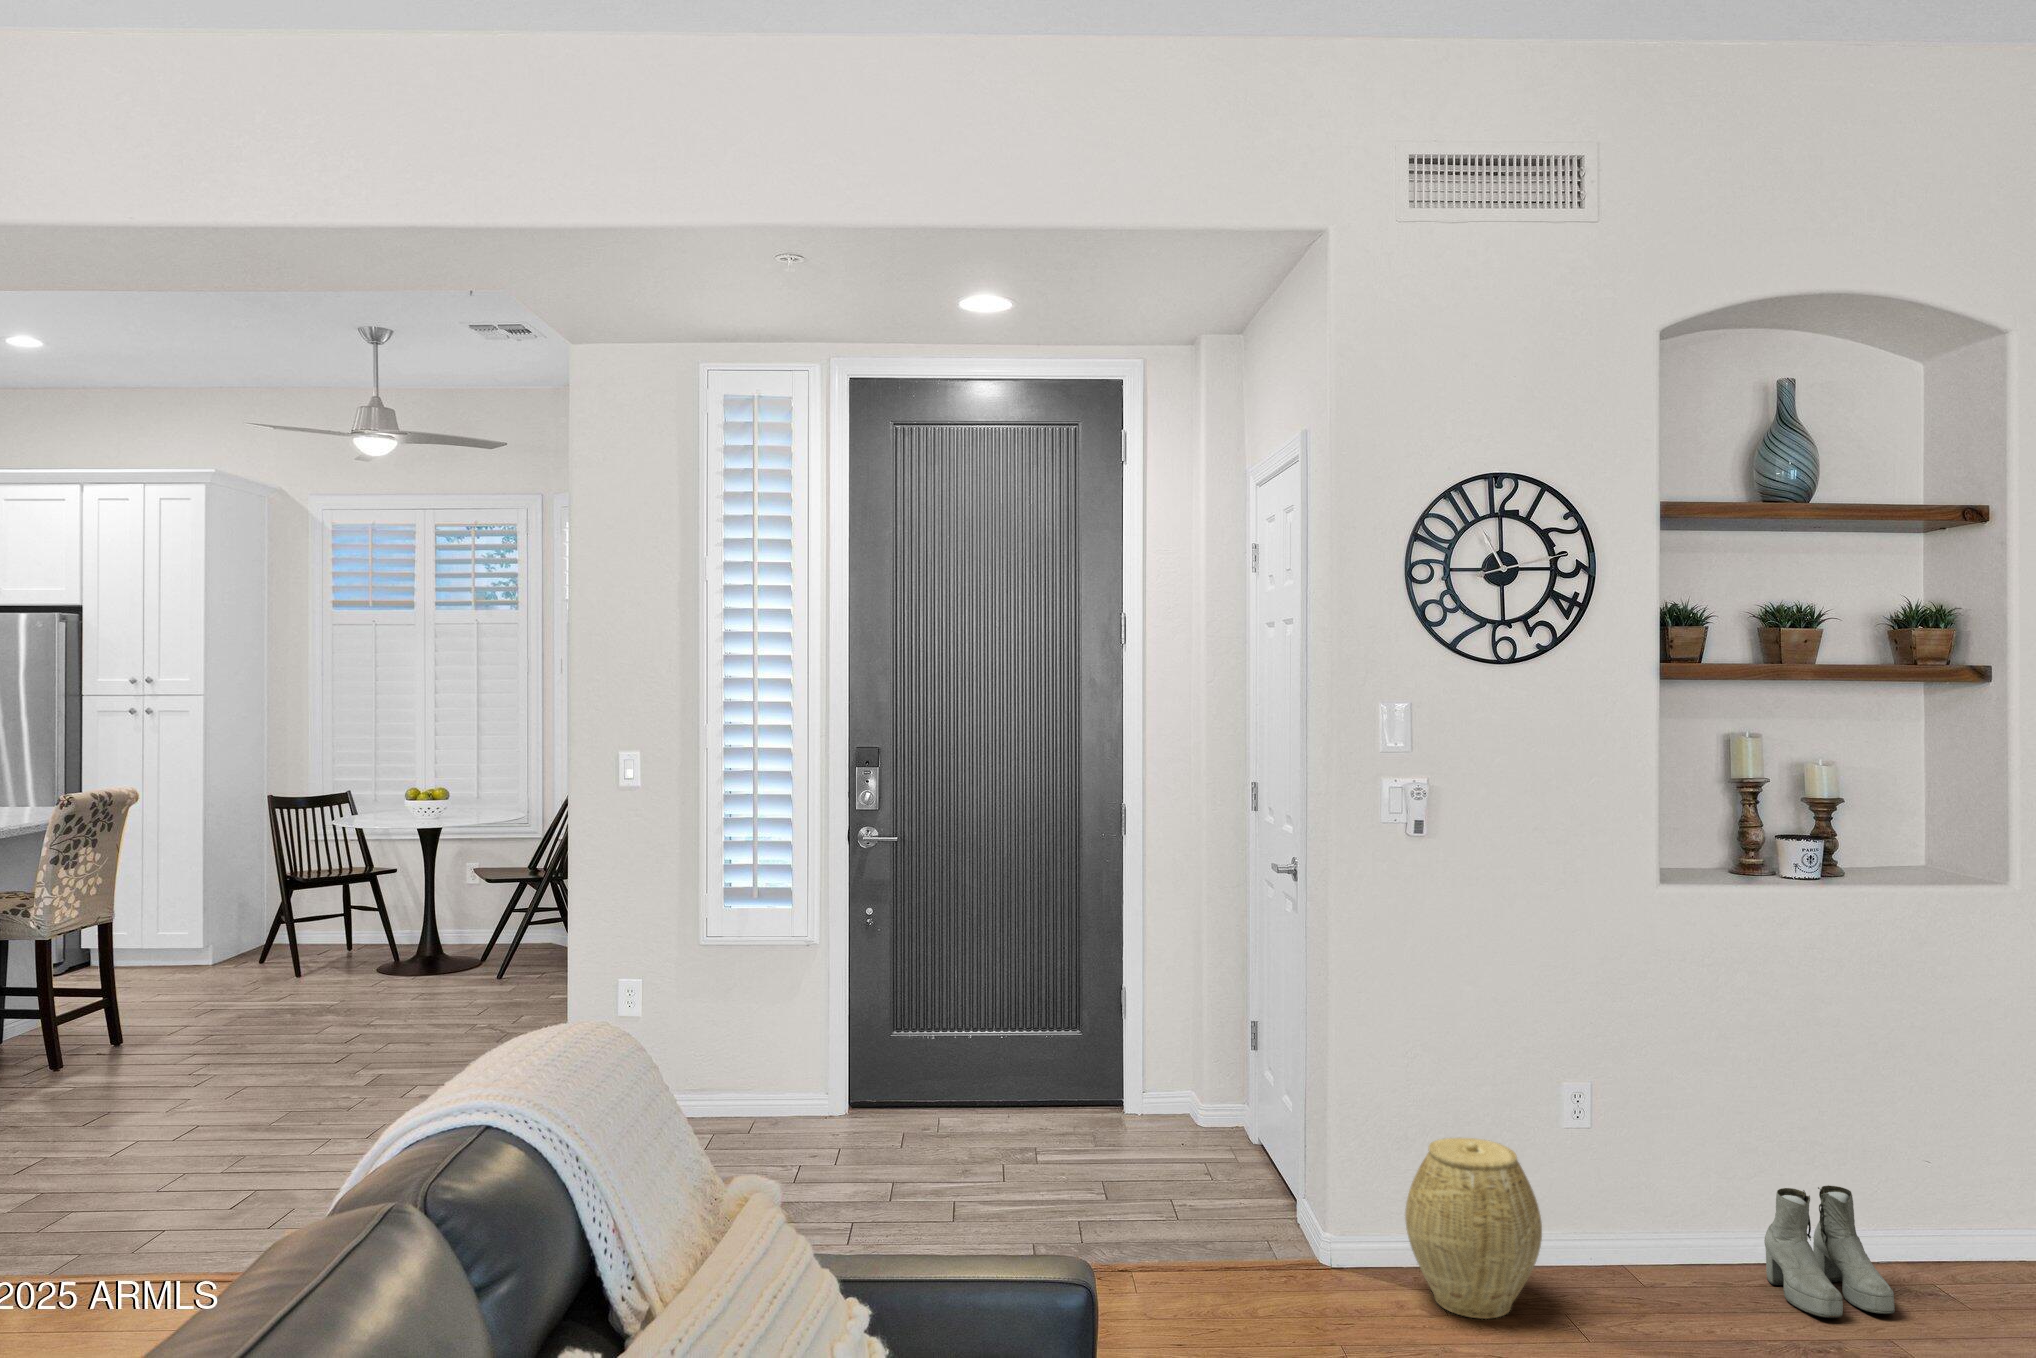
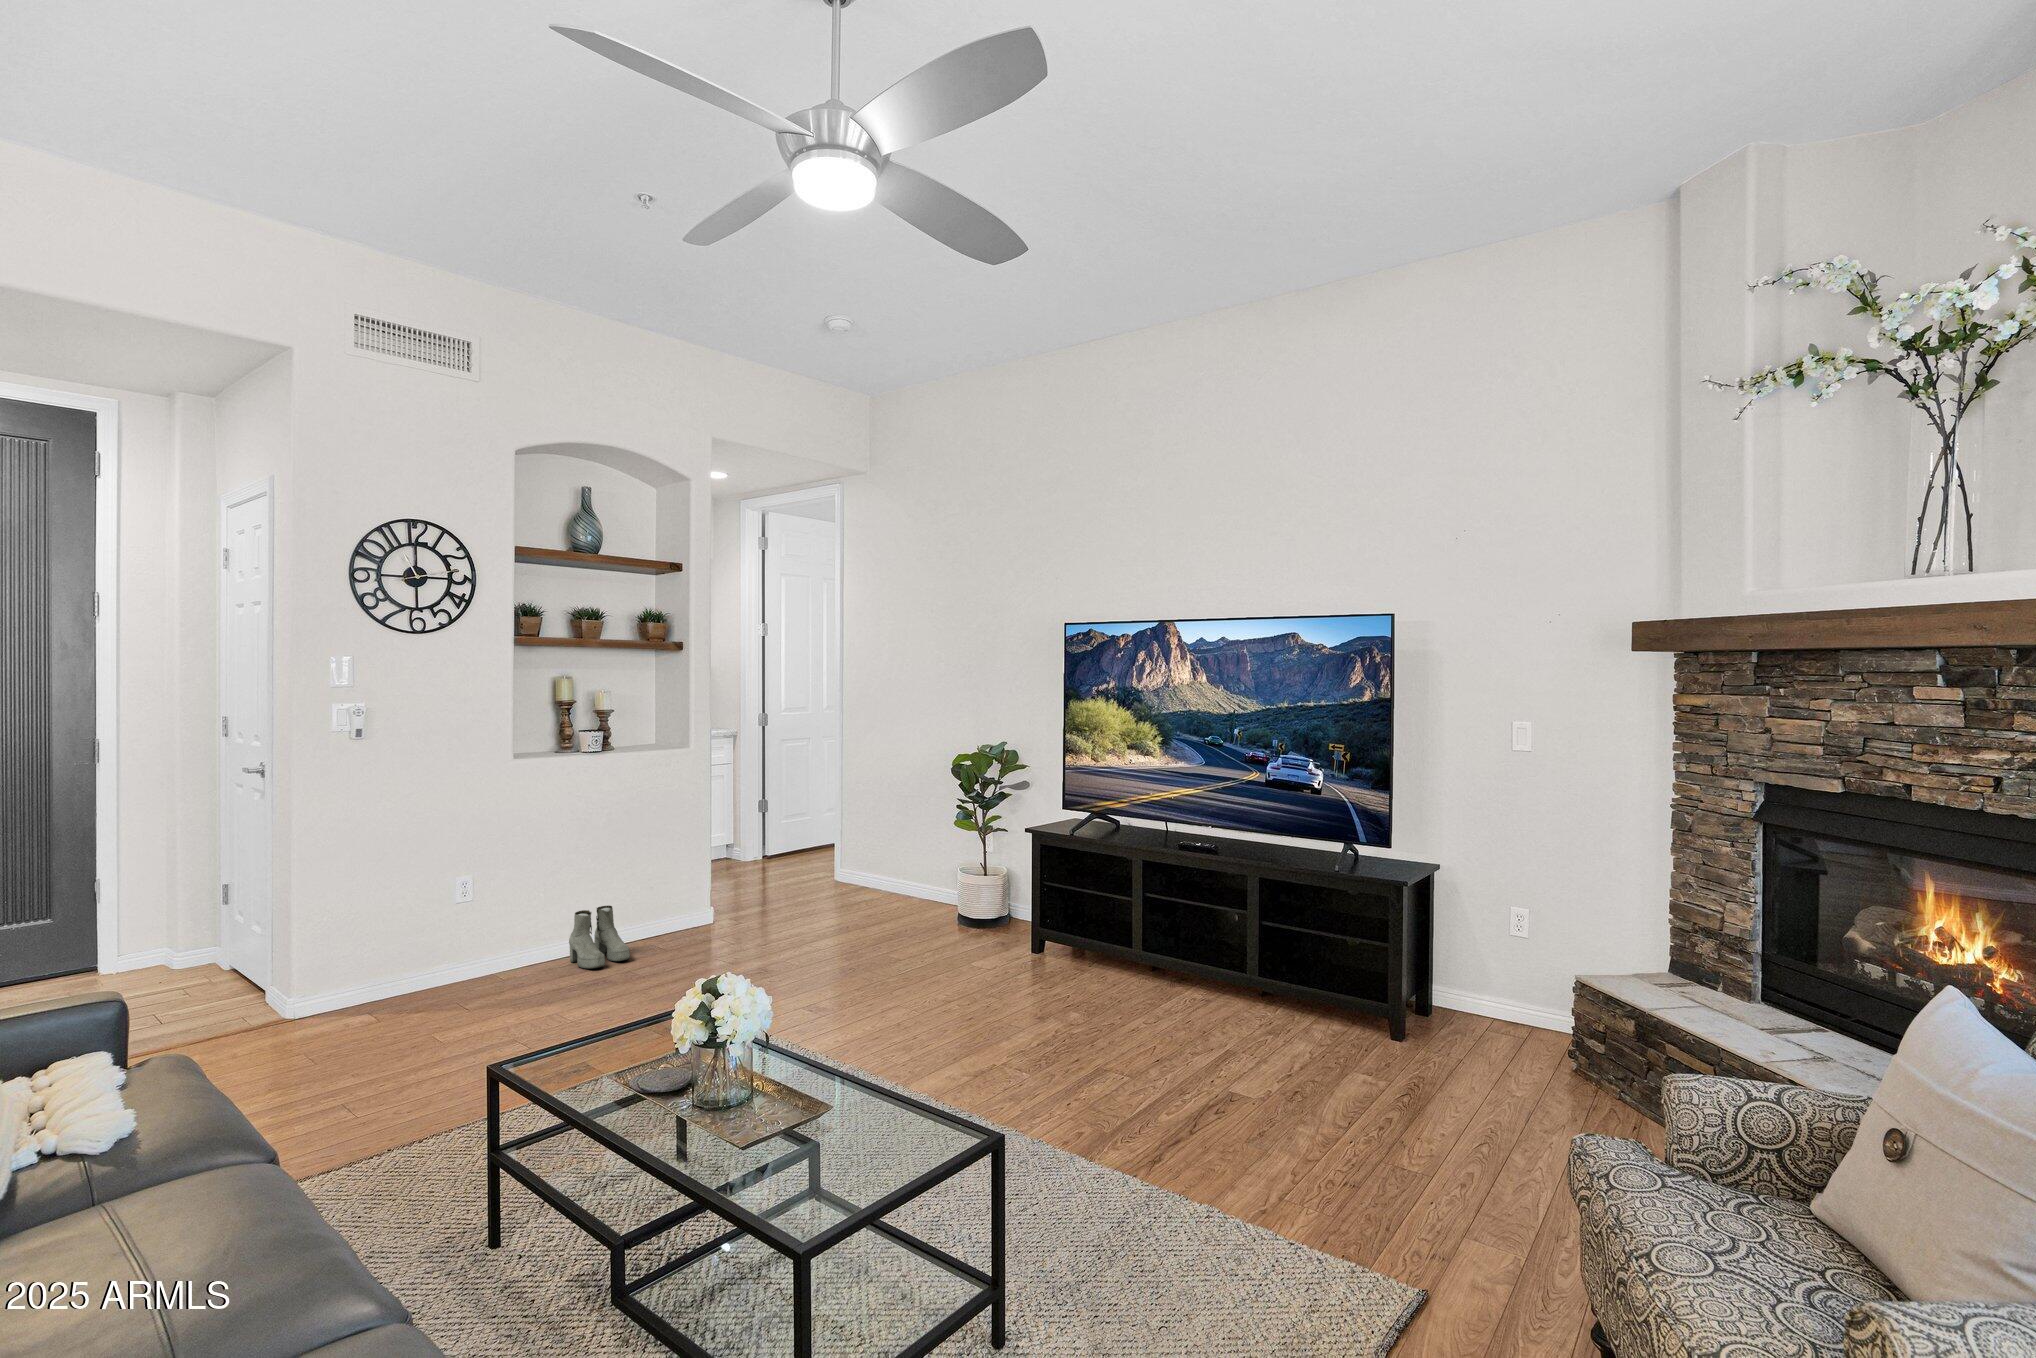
woven basket: present [1405,1138,1542,1319] -> none [349,914,440,1017]

